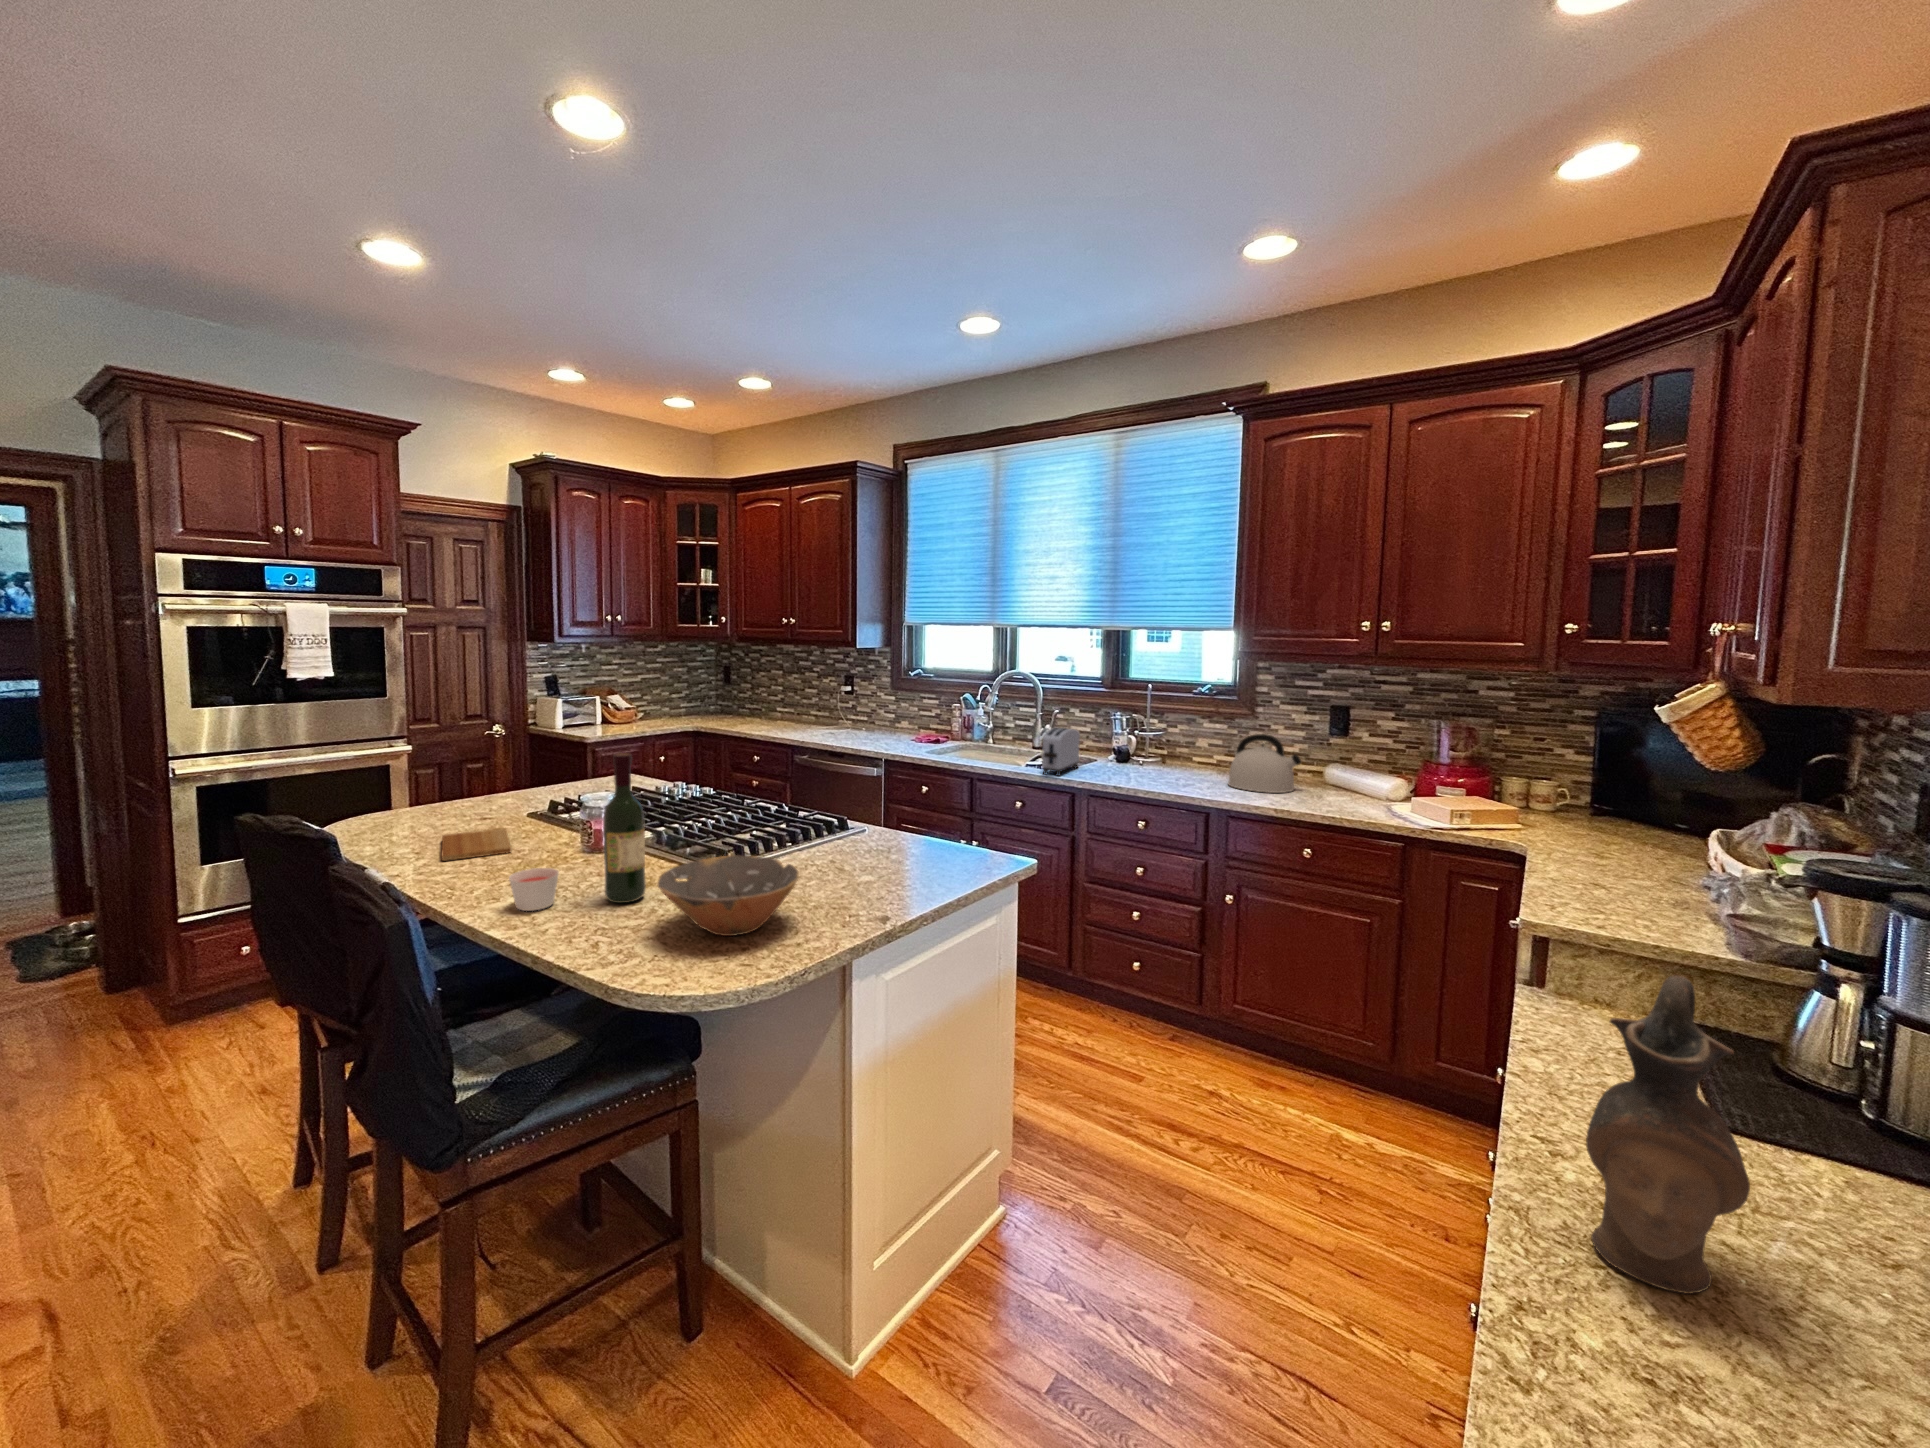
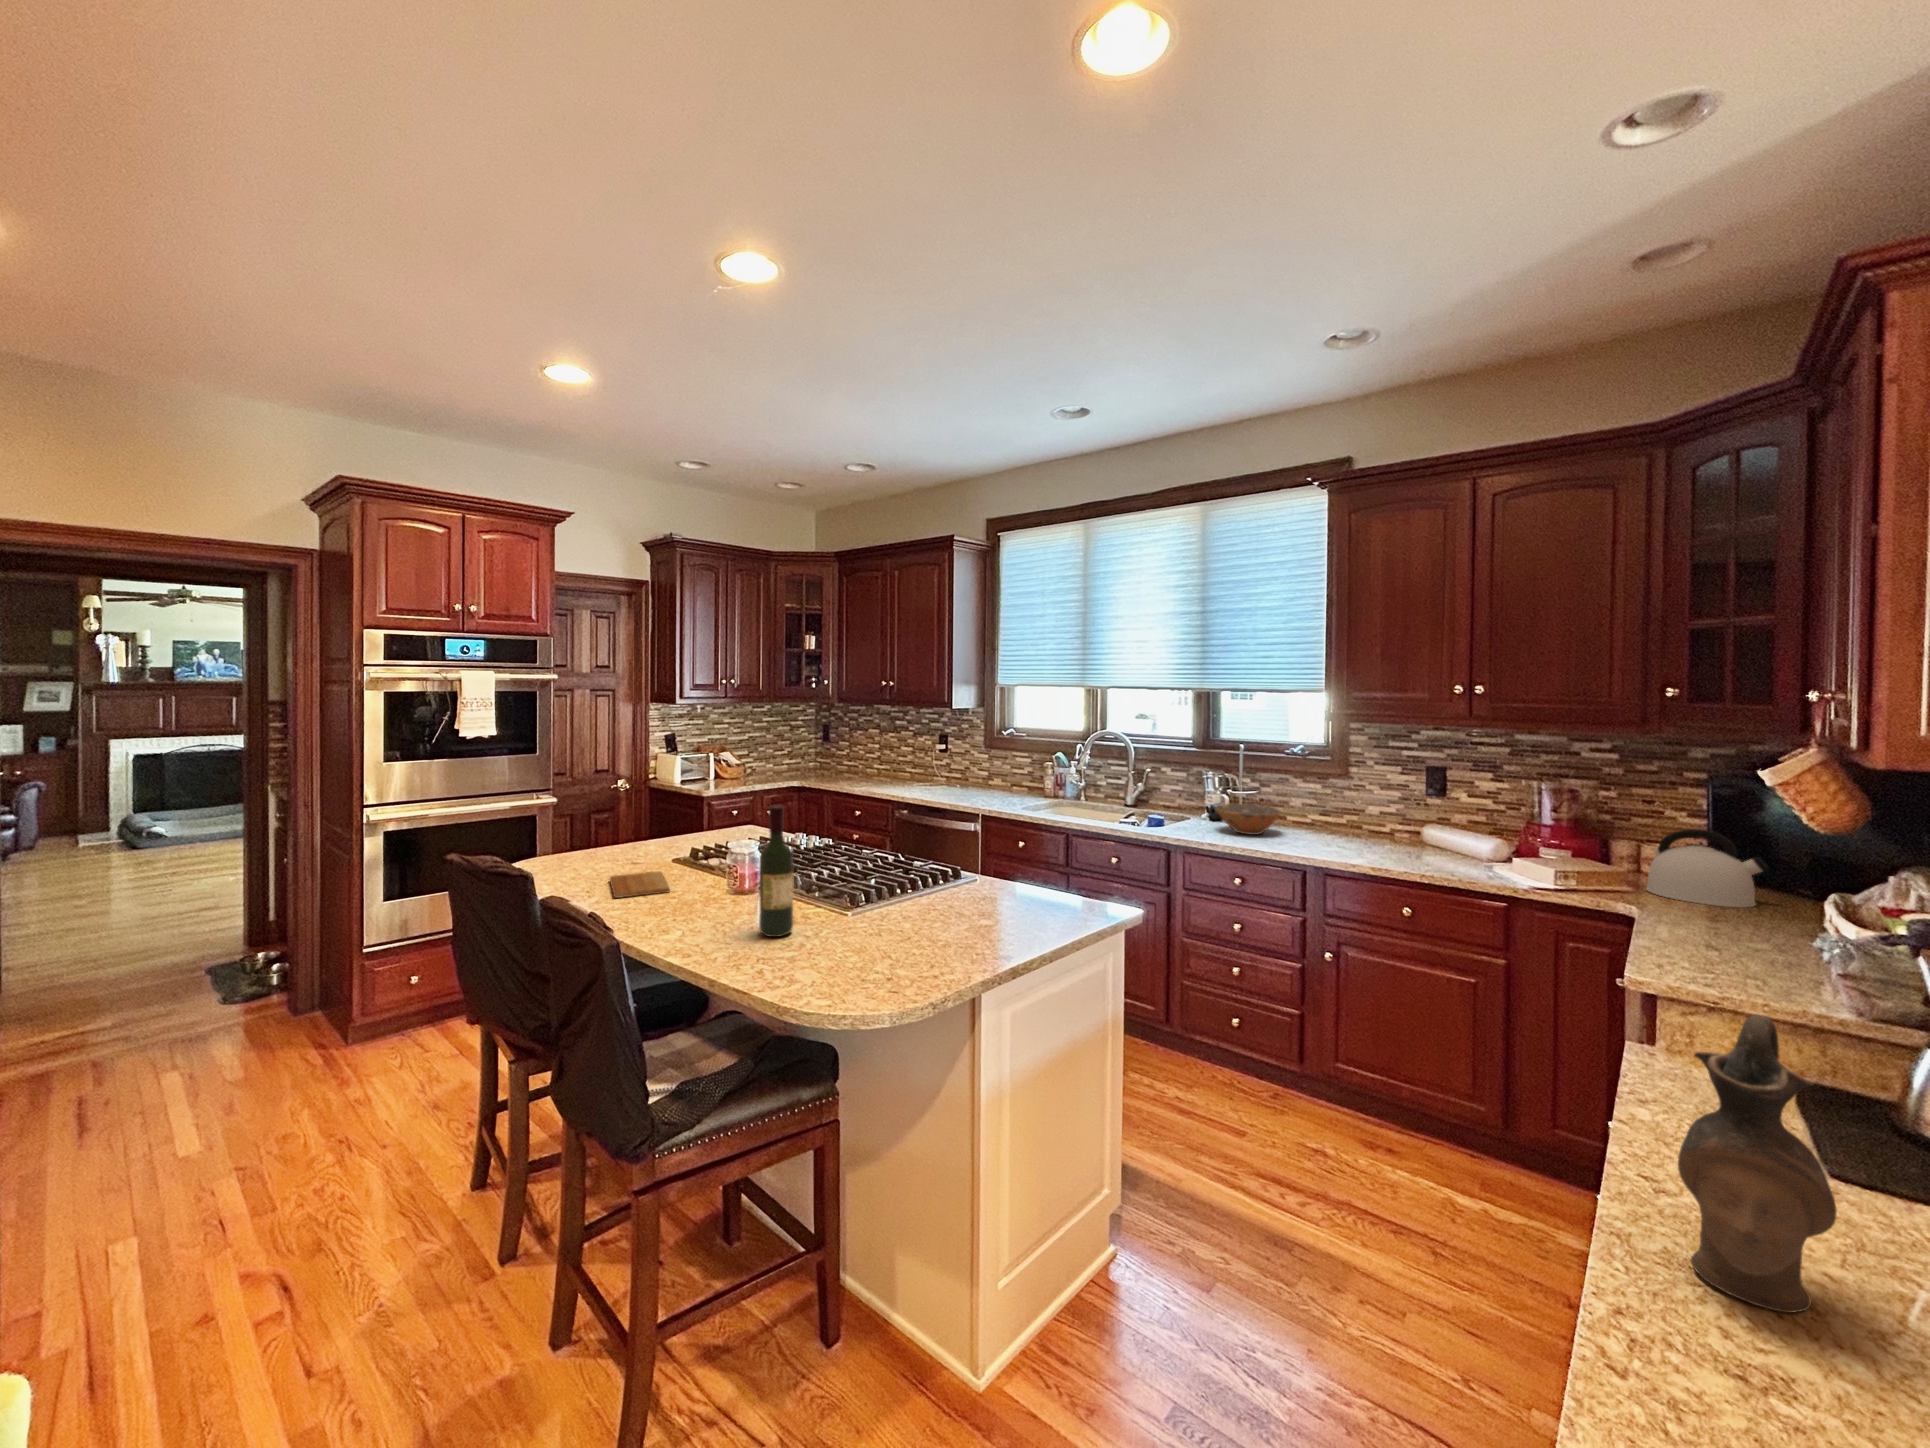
toaster: present [1042,728,1080,776] -> none [1134,785,1169,832]
kettle: present [1228,734,1301,793] -> present [1646,829,1768,908]
bowl: present [658,855,799,936] -> present [1215,803,1281,835]
candle: present [509,868,559,911] -> none [681,904,721,941]

